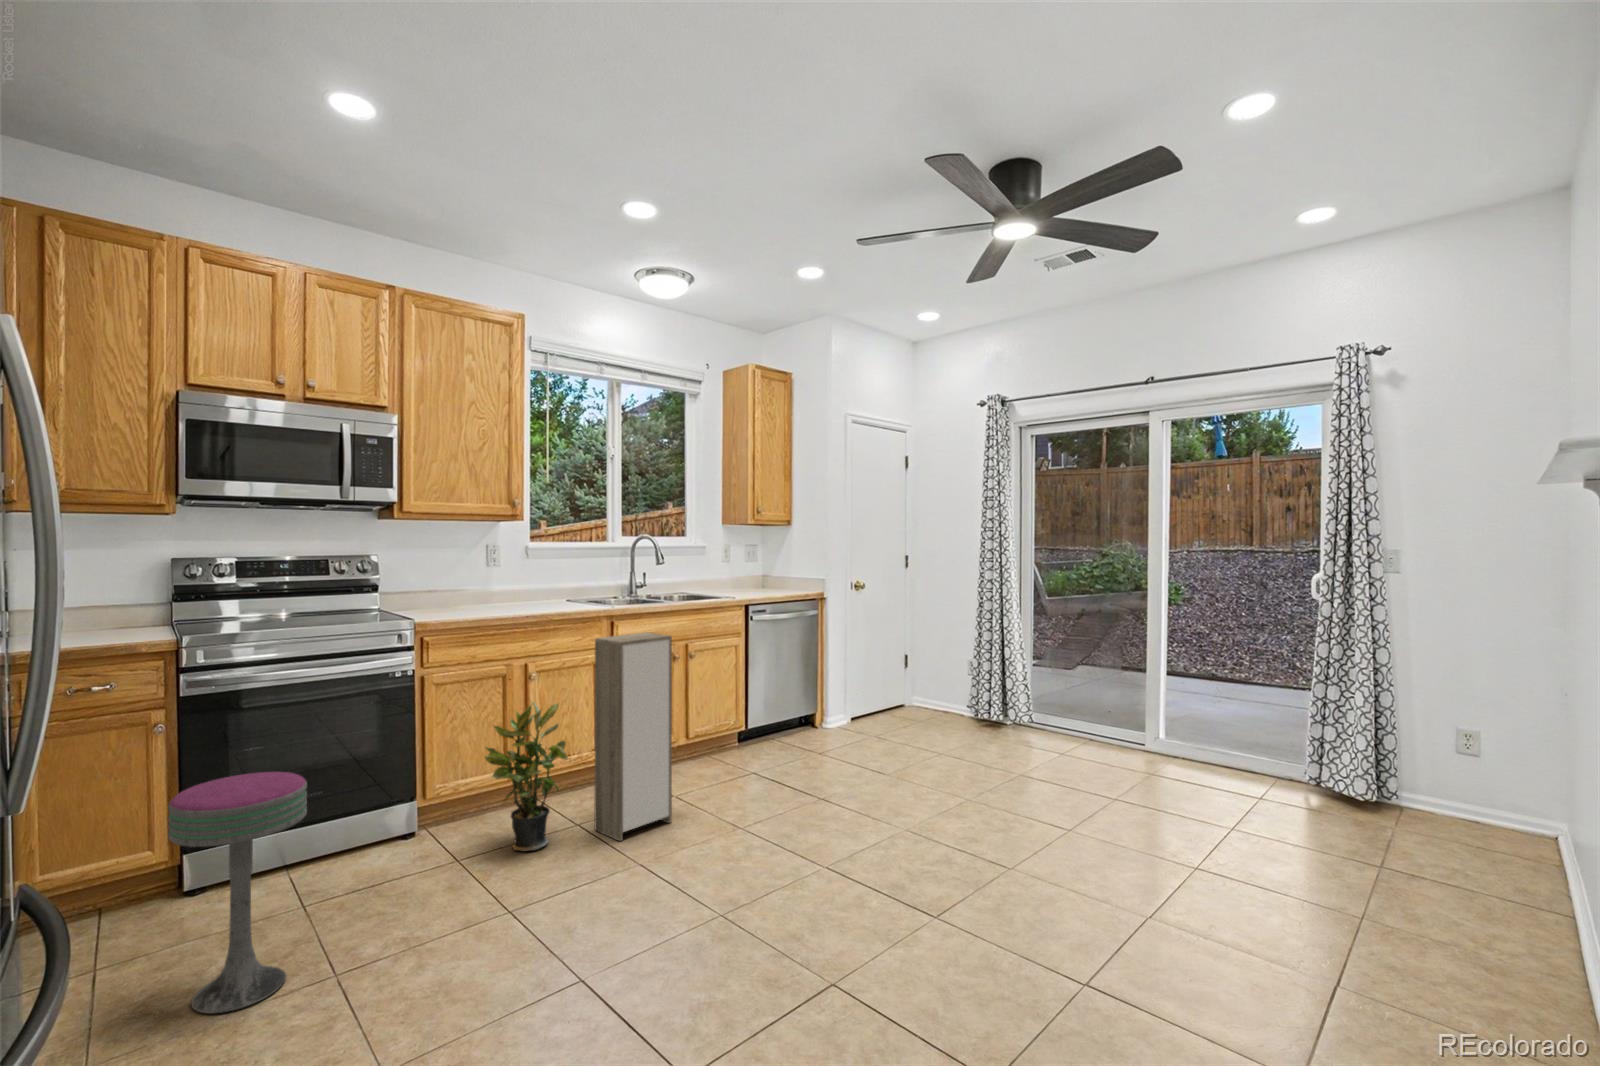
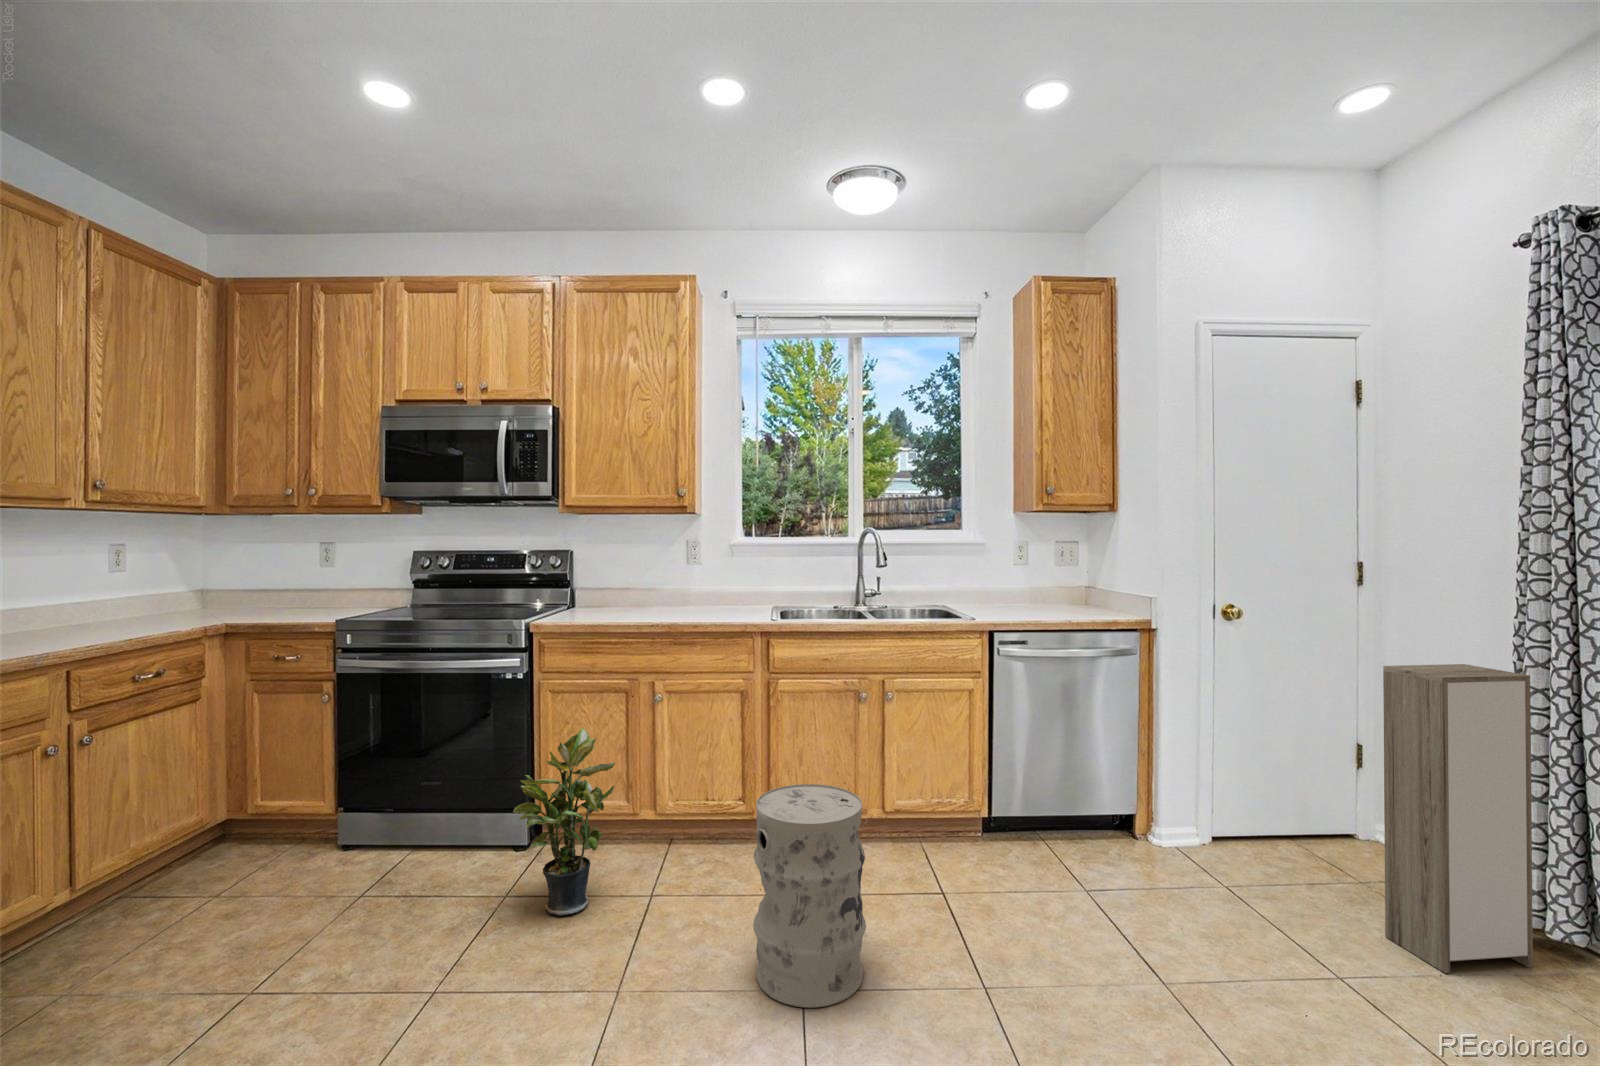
storage cabinet: present [594,632,672,841] -> present [1383,664,1533,973]
trash can: none [705,704,777,832] -> present [753,784,866,1008]
bar stool: present [168,772,307,1014] -> none [92,763,240,1005]

